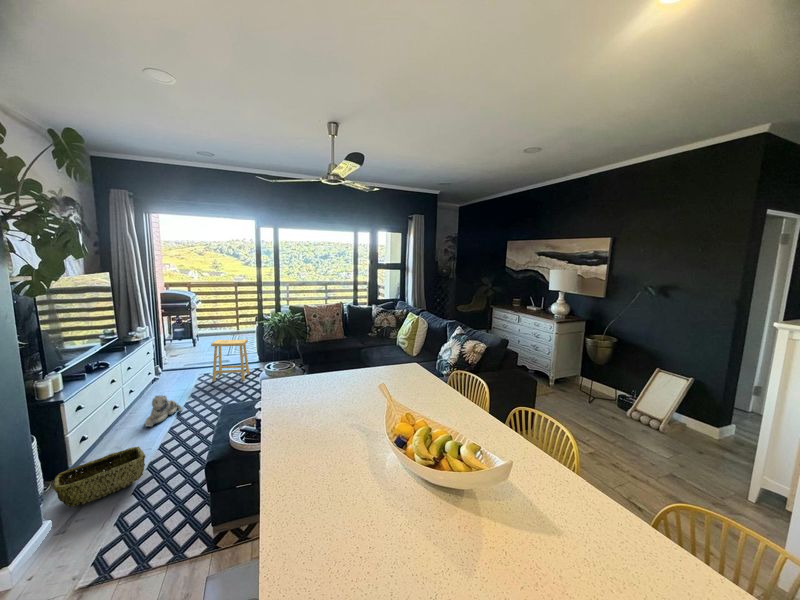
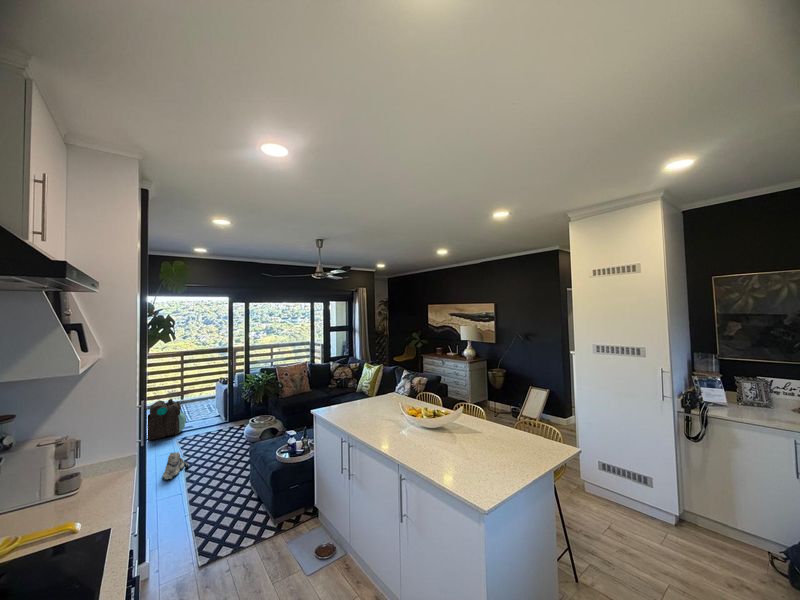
backpack: none [160,331,211,373] -> present [146,399,186,441]
footstool: present [211,339,250,381] -> none [198,401,229,442]
woven basket: present [53,447,145,506] -> none [135,485,201,530]

